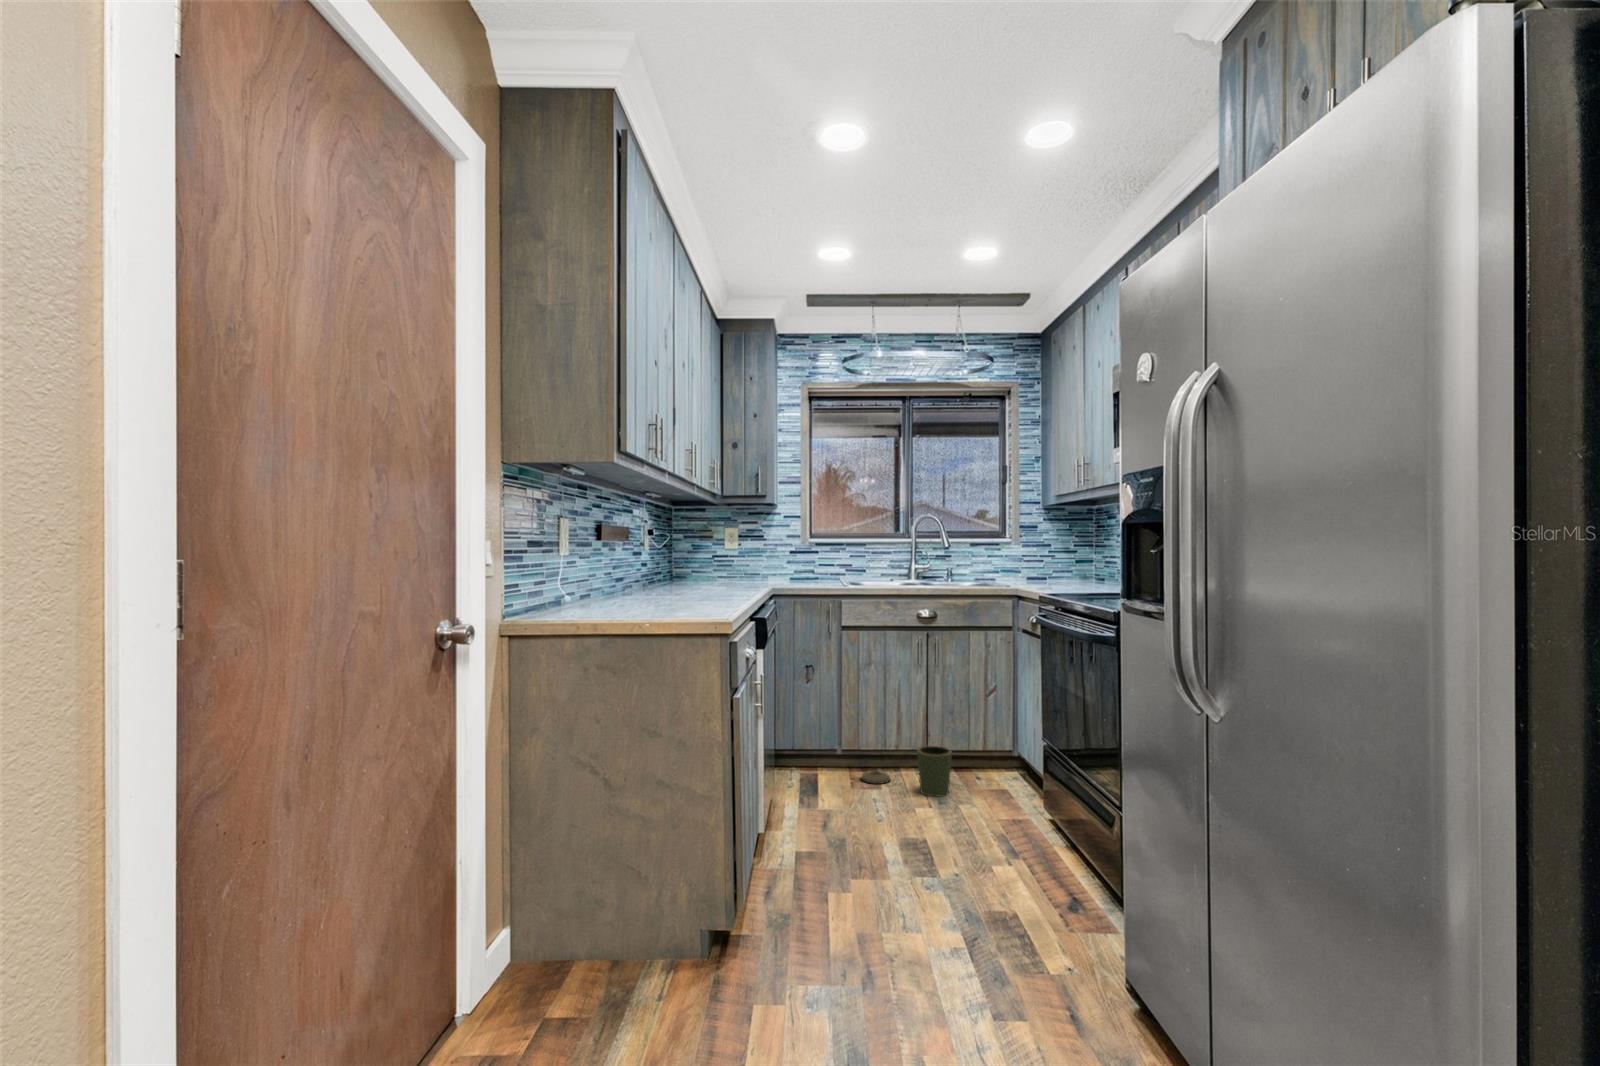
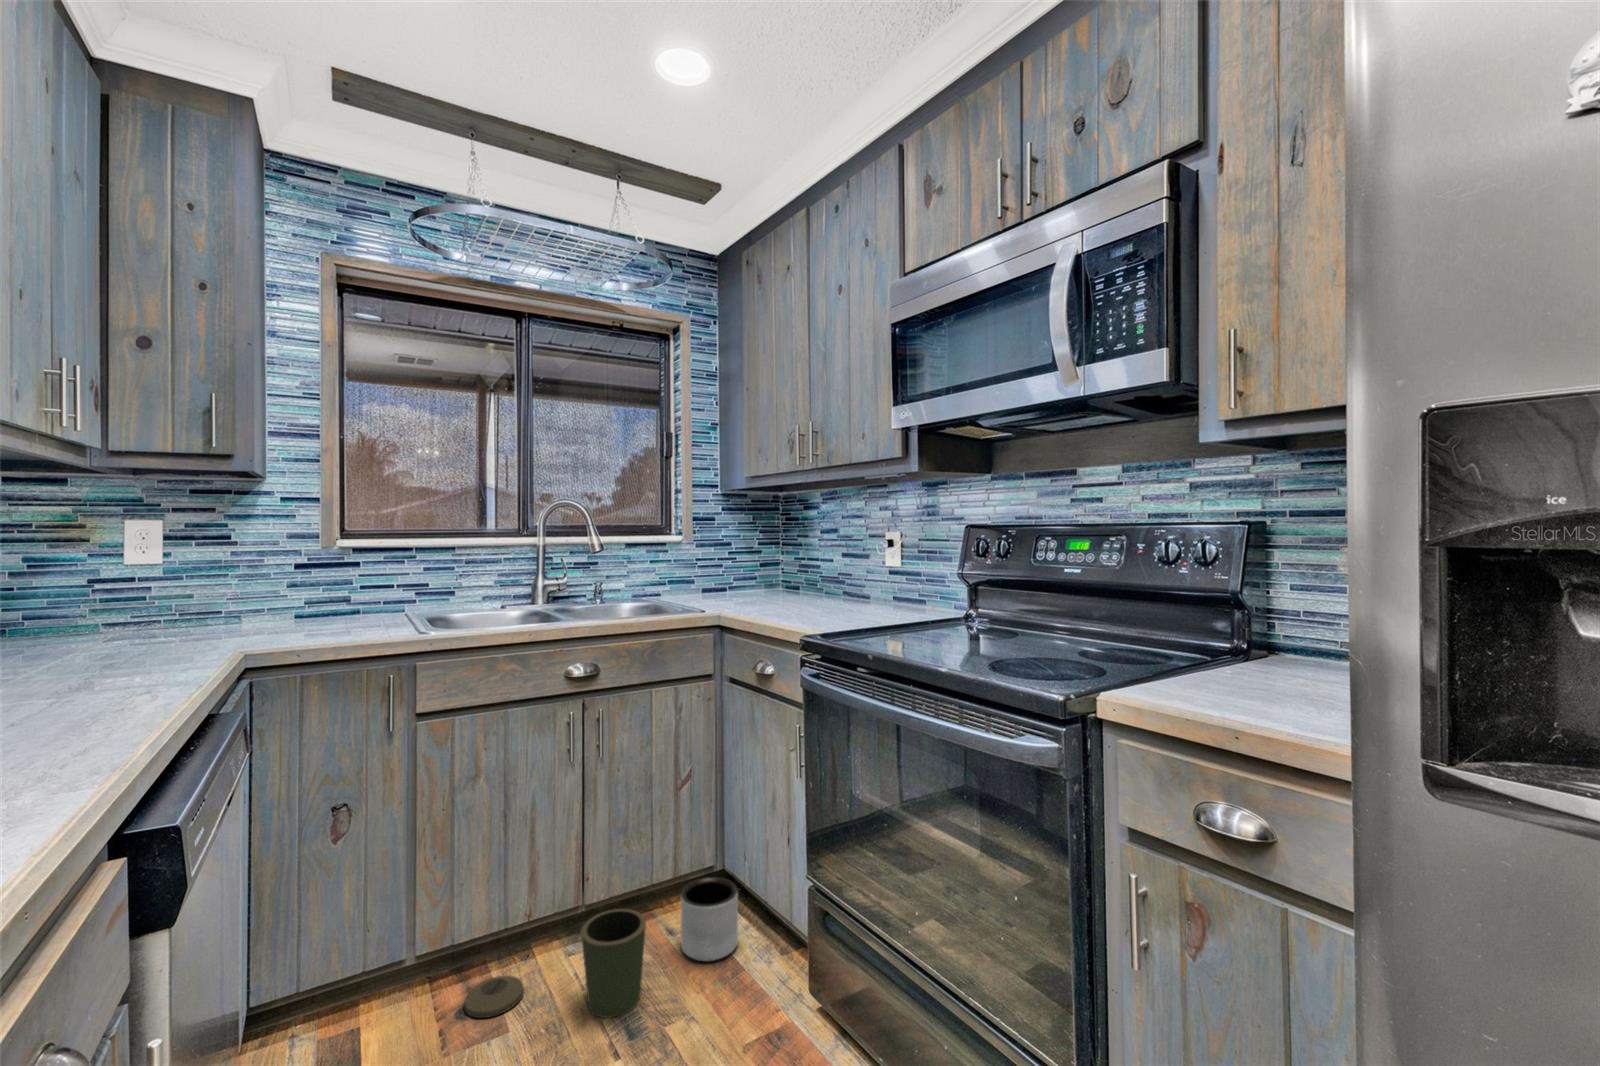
planter: none [978,748,1014,792] -> present [681,877,738,961]

